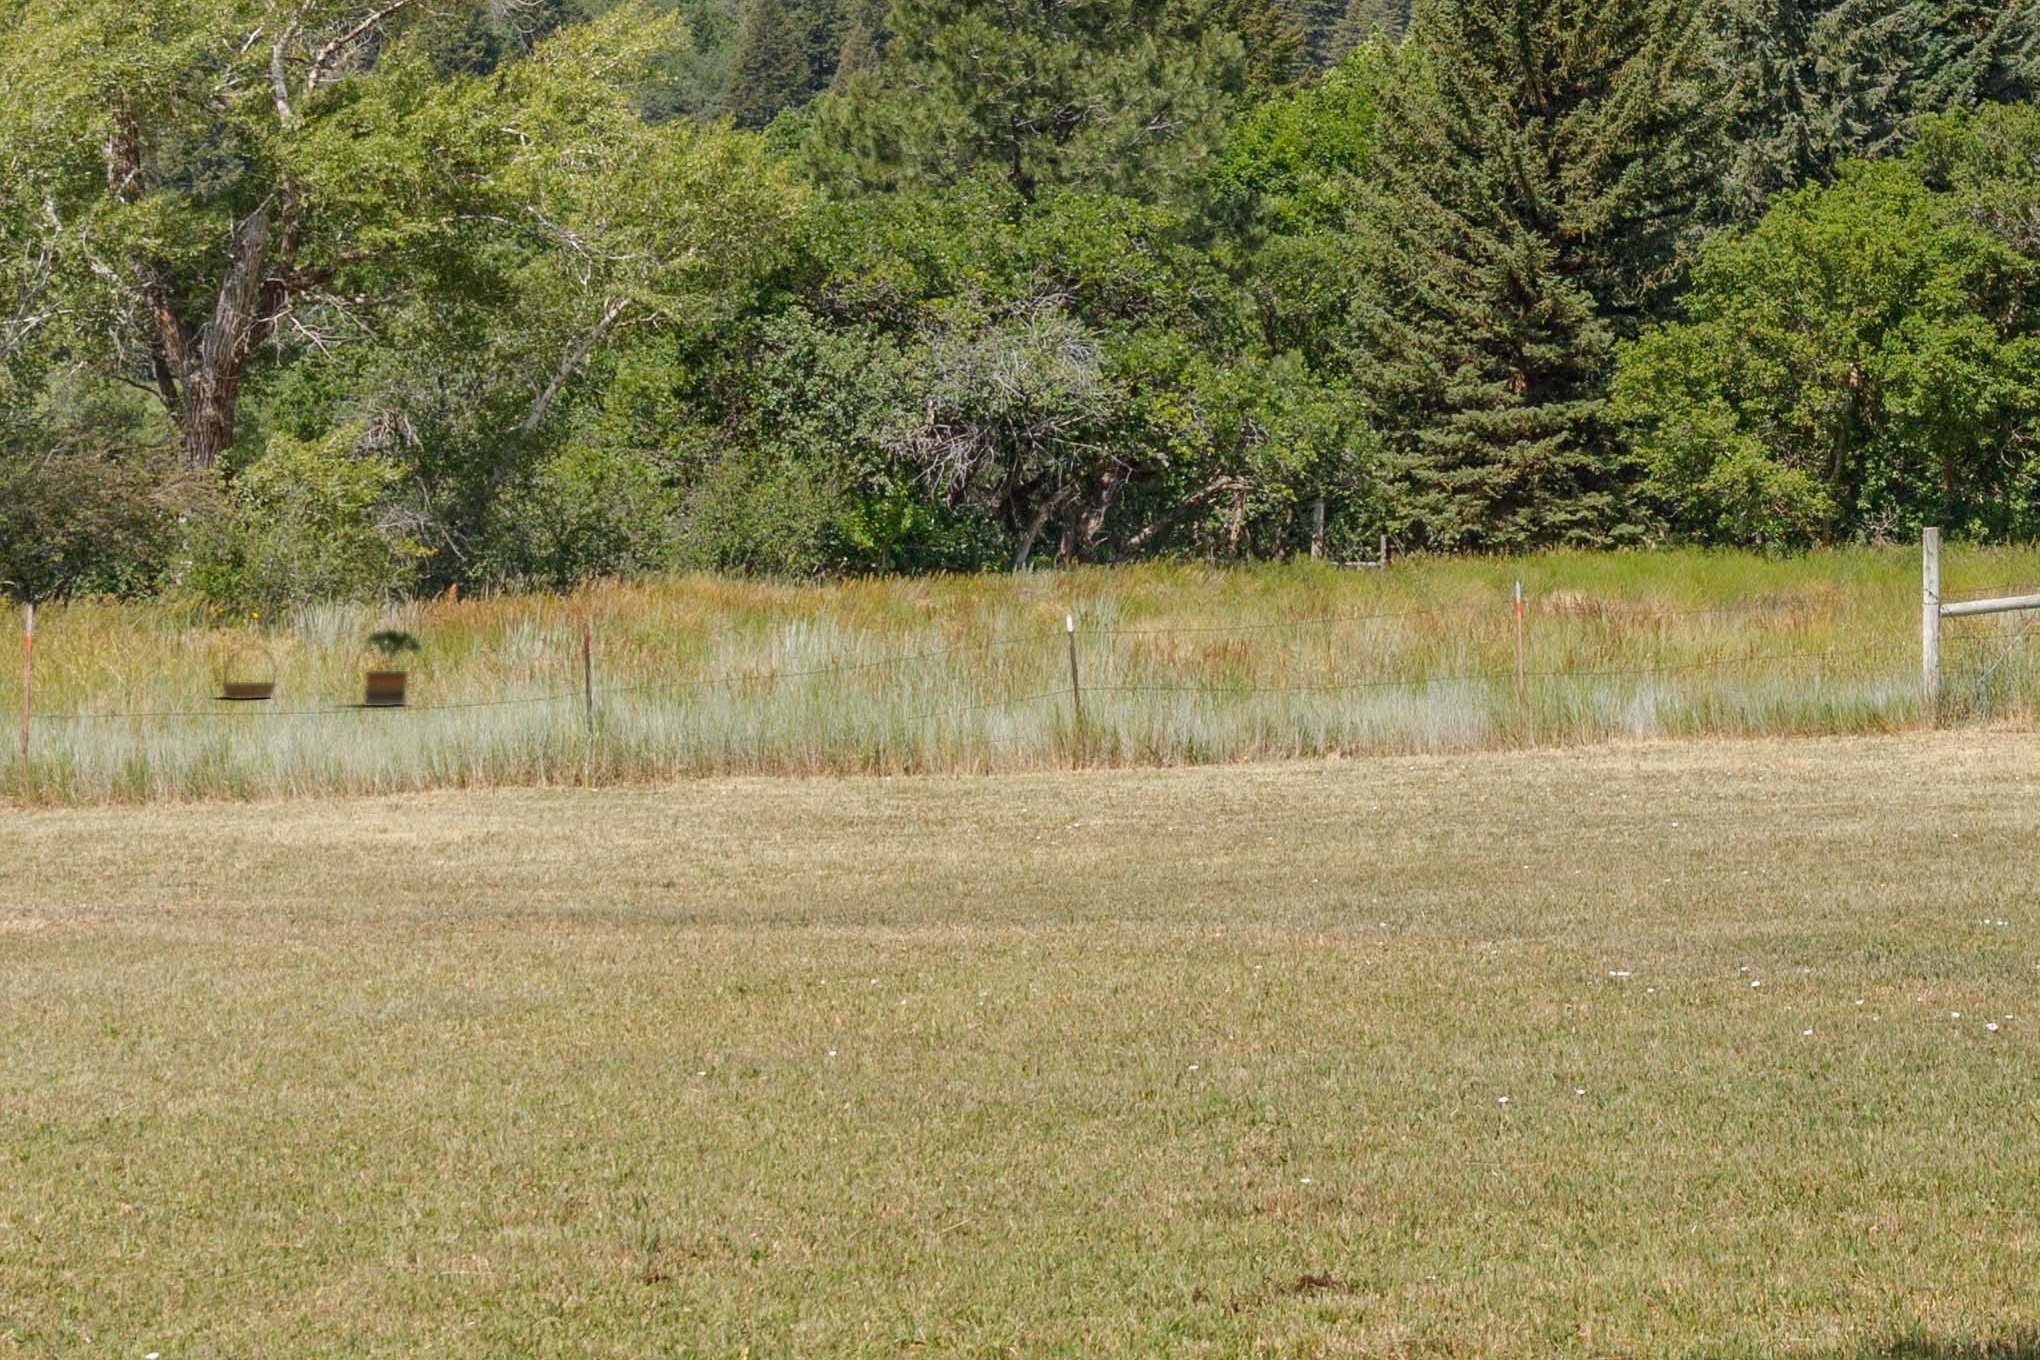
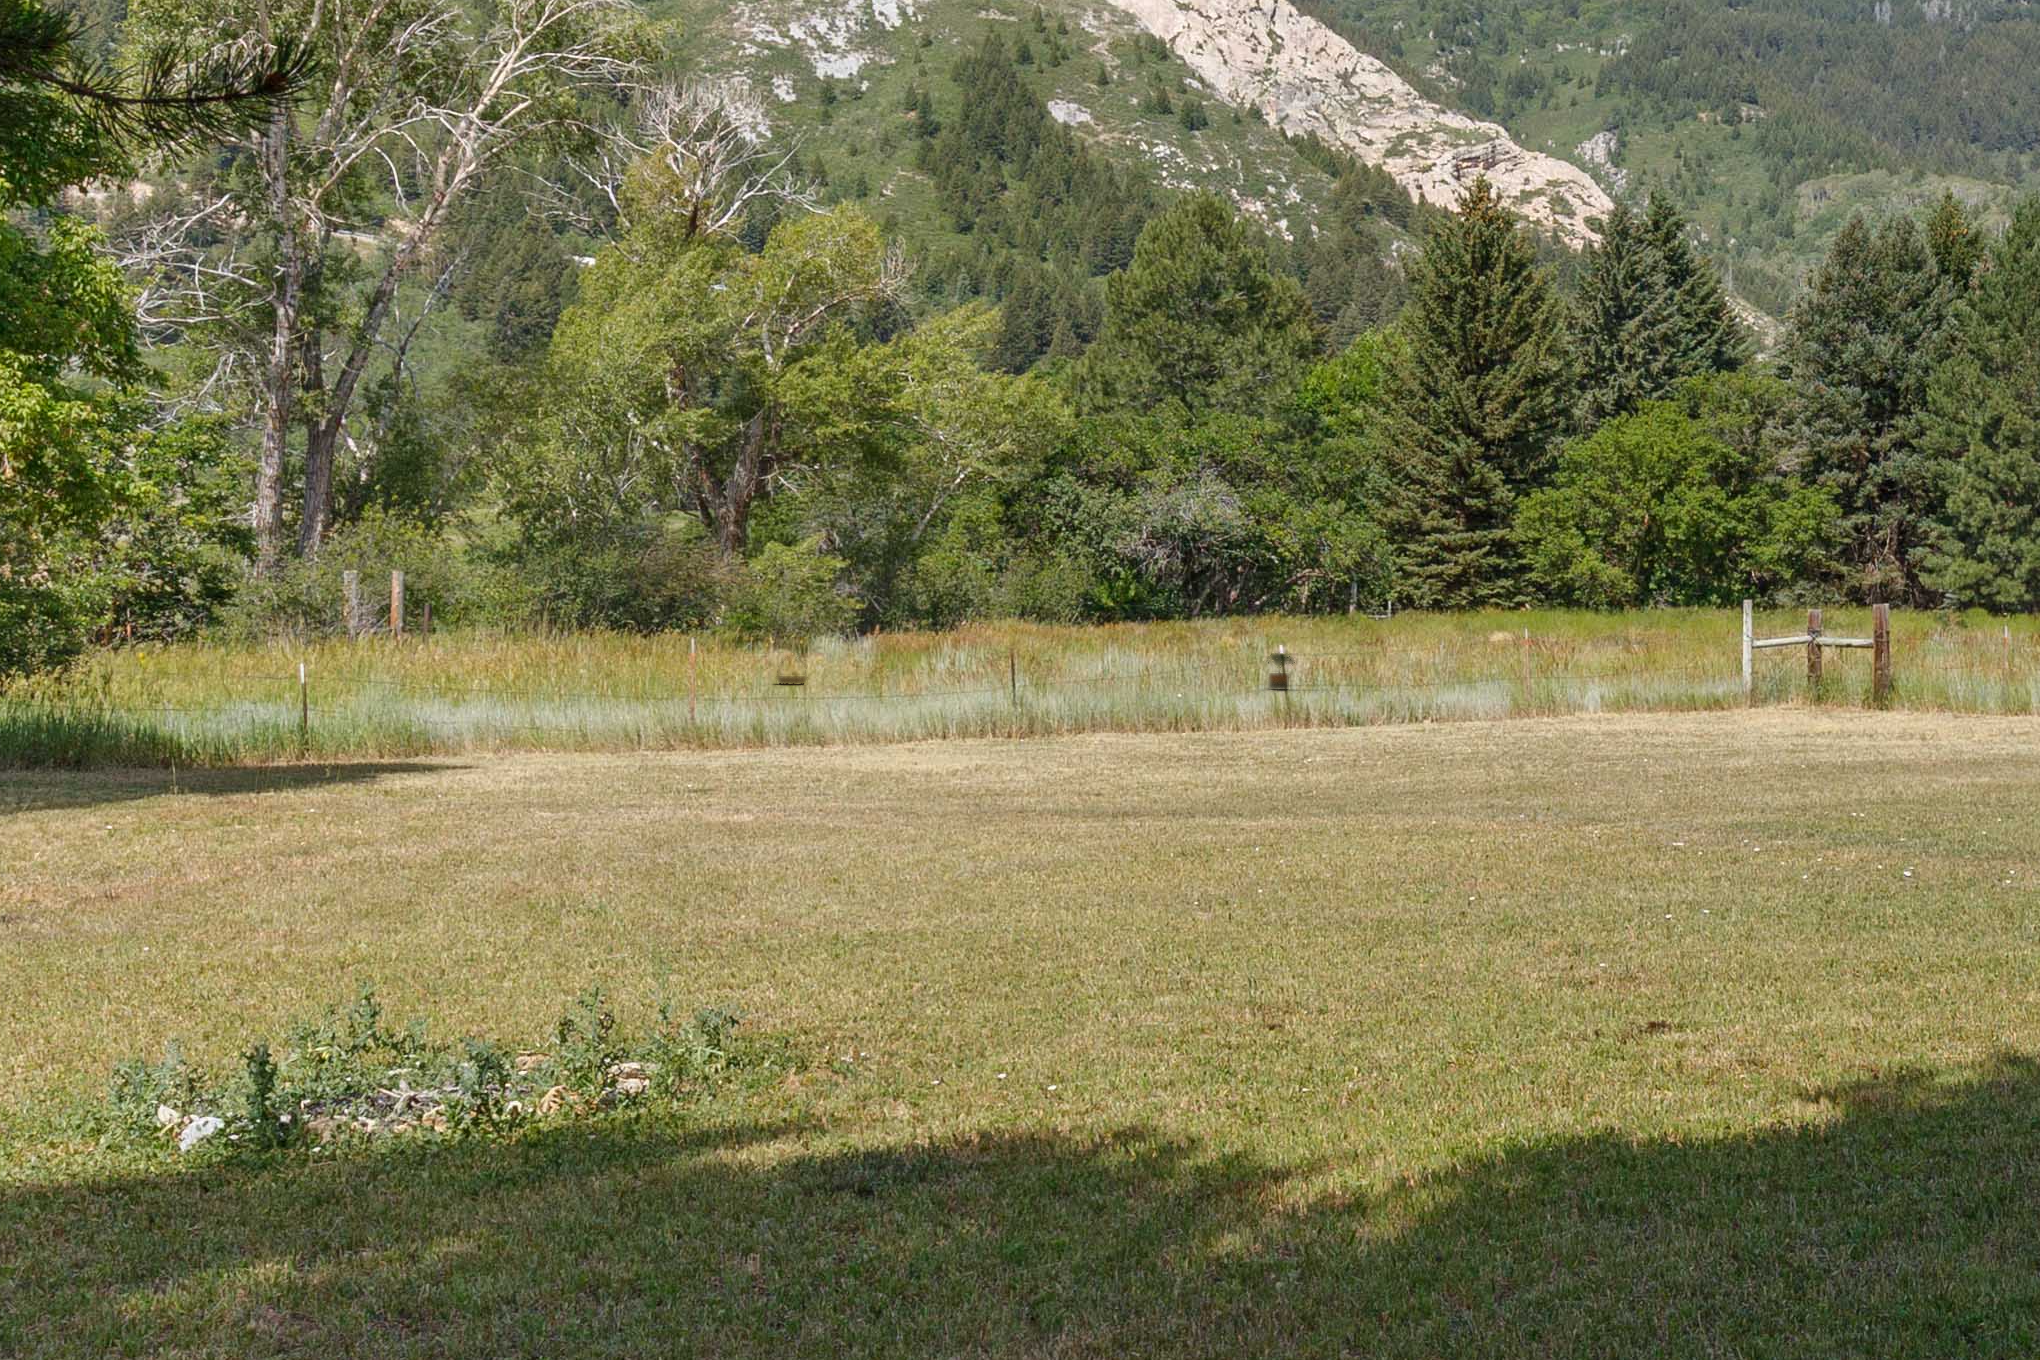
potted tree: present [364,630,420,706] -> present [1268,653,1295,690]

